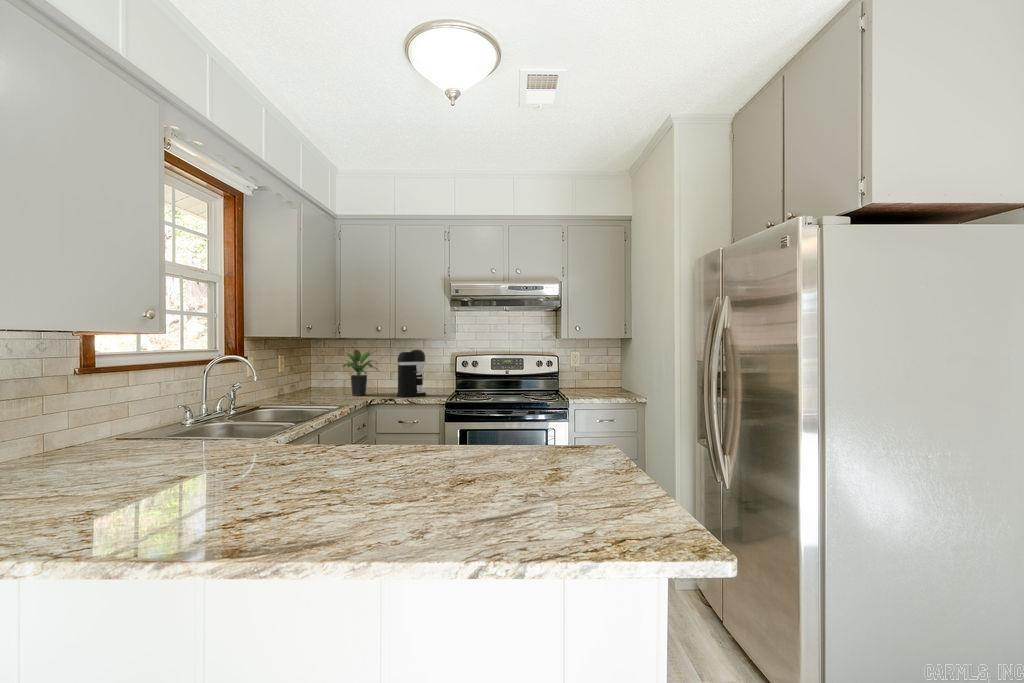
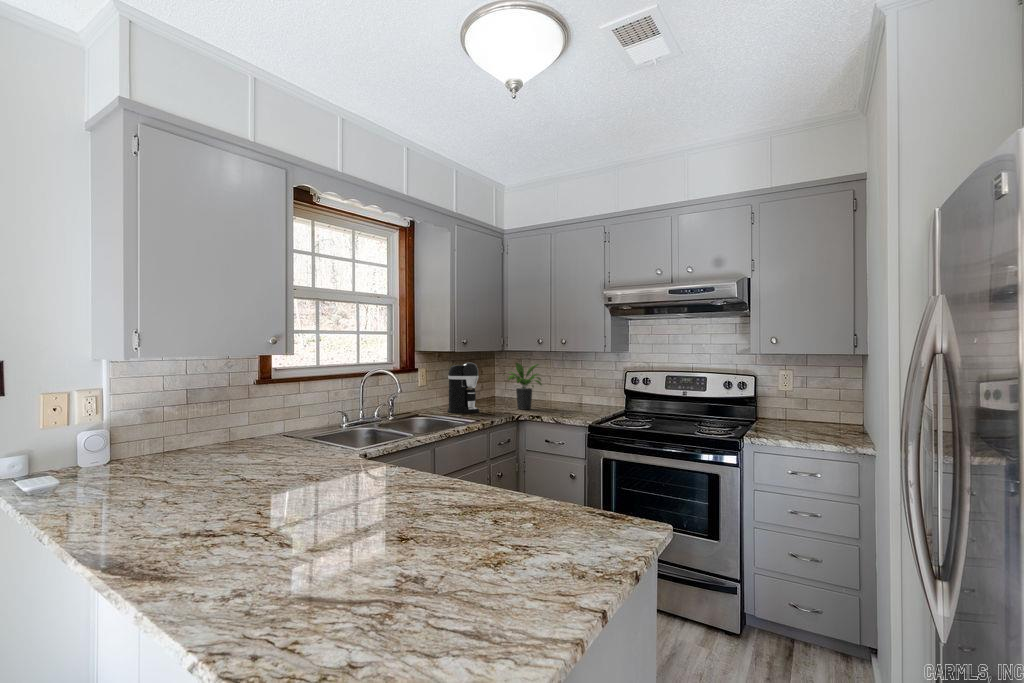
coffee maker: present [397,349,426,397] -> present [447,363,479,413]

